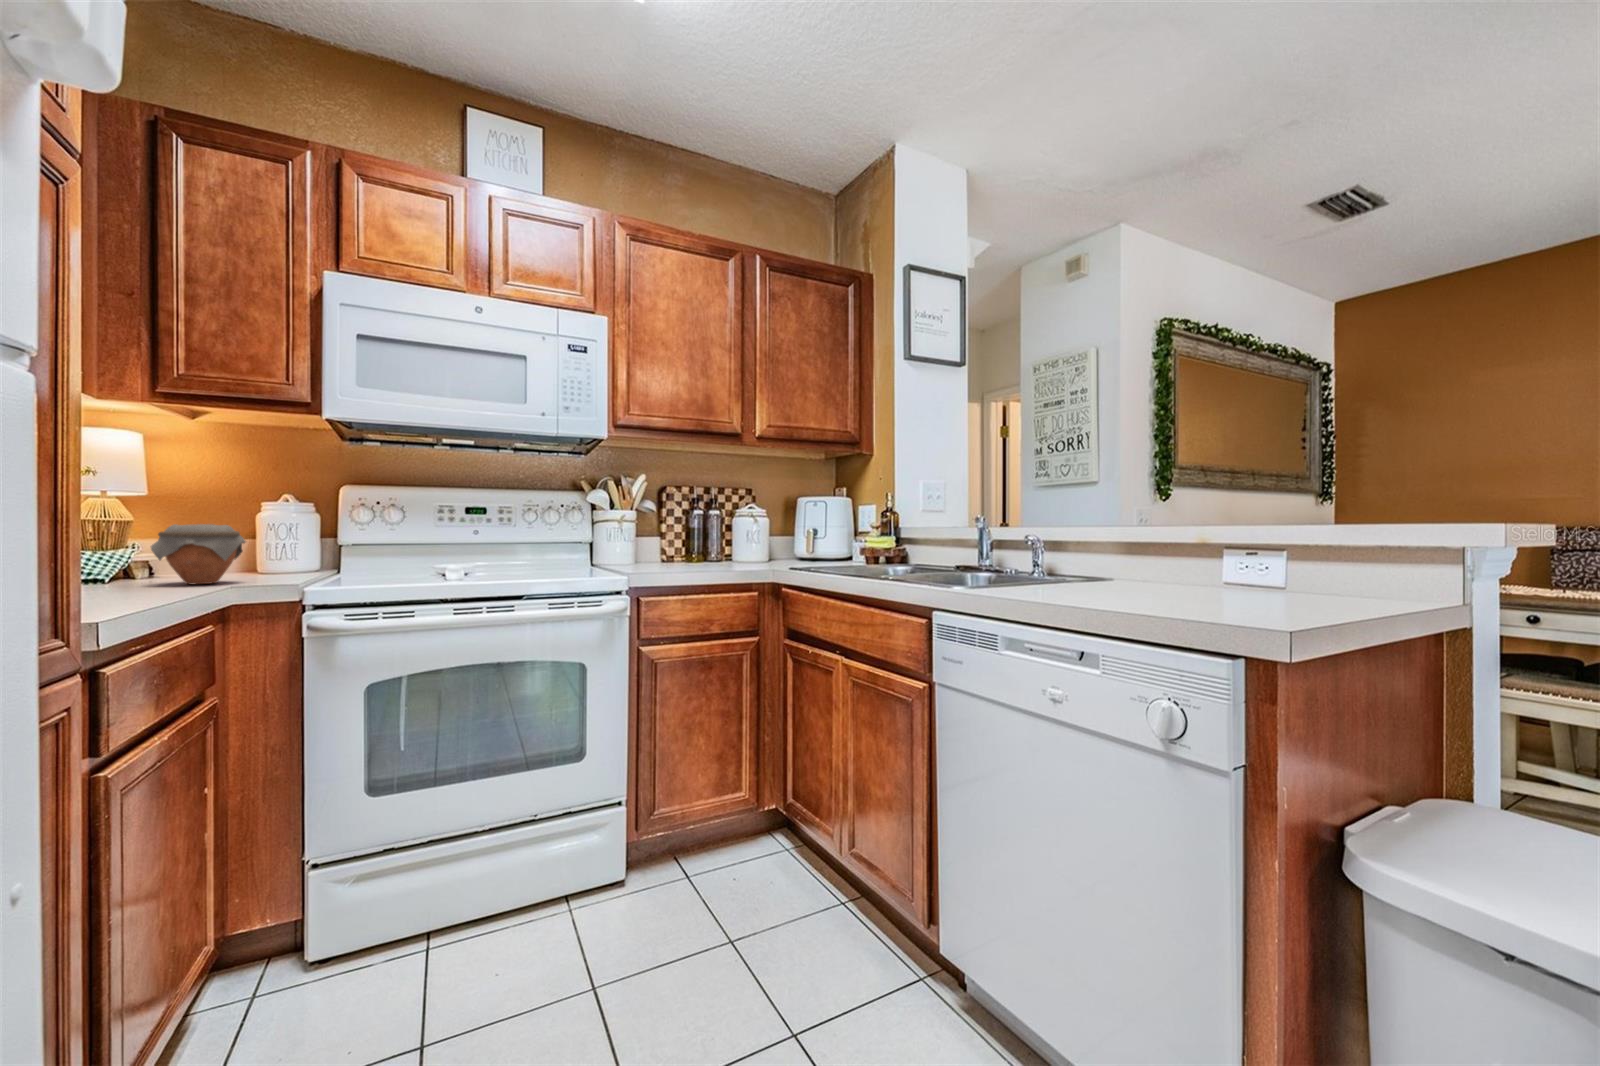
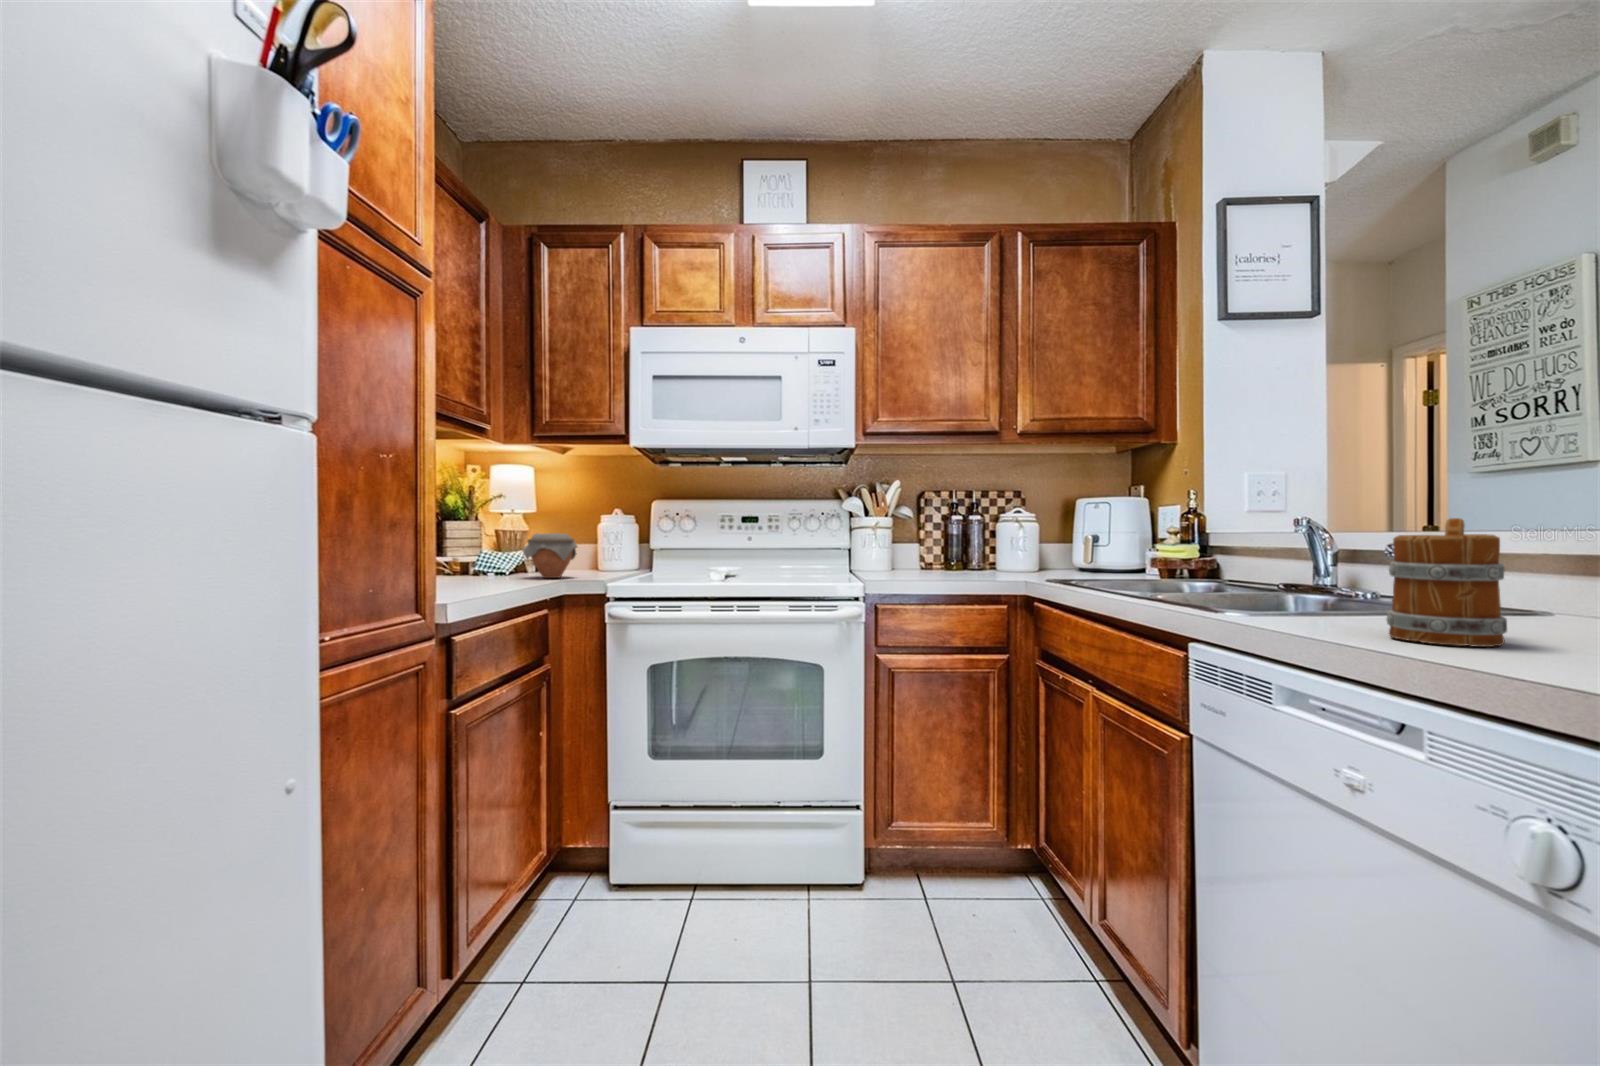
mug: none [1106,518,1178,609] -> present [1387,518,1507,647]

